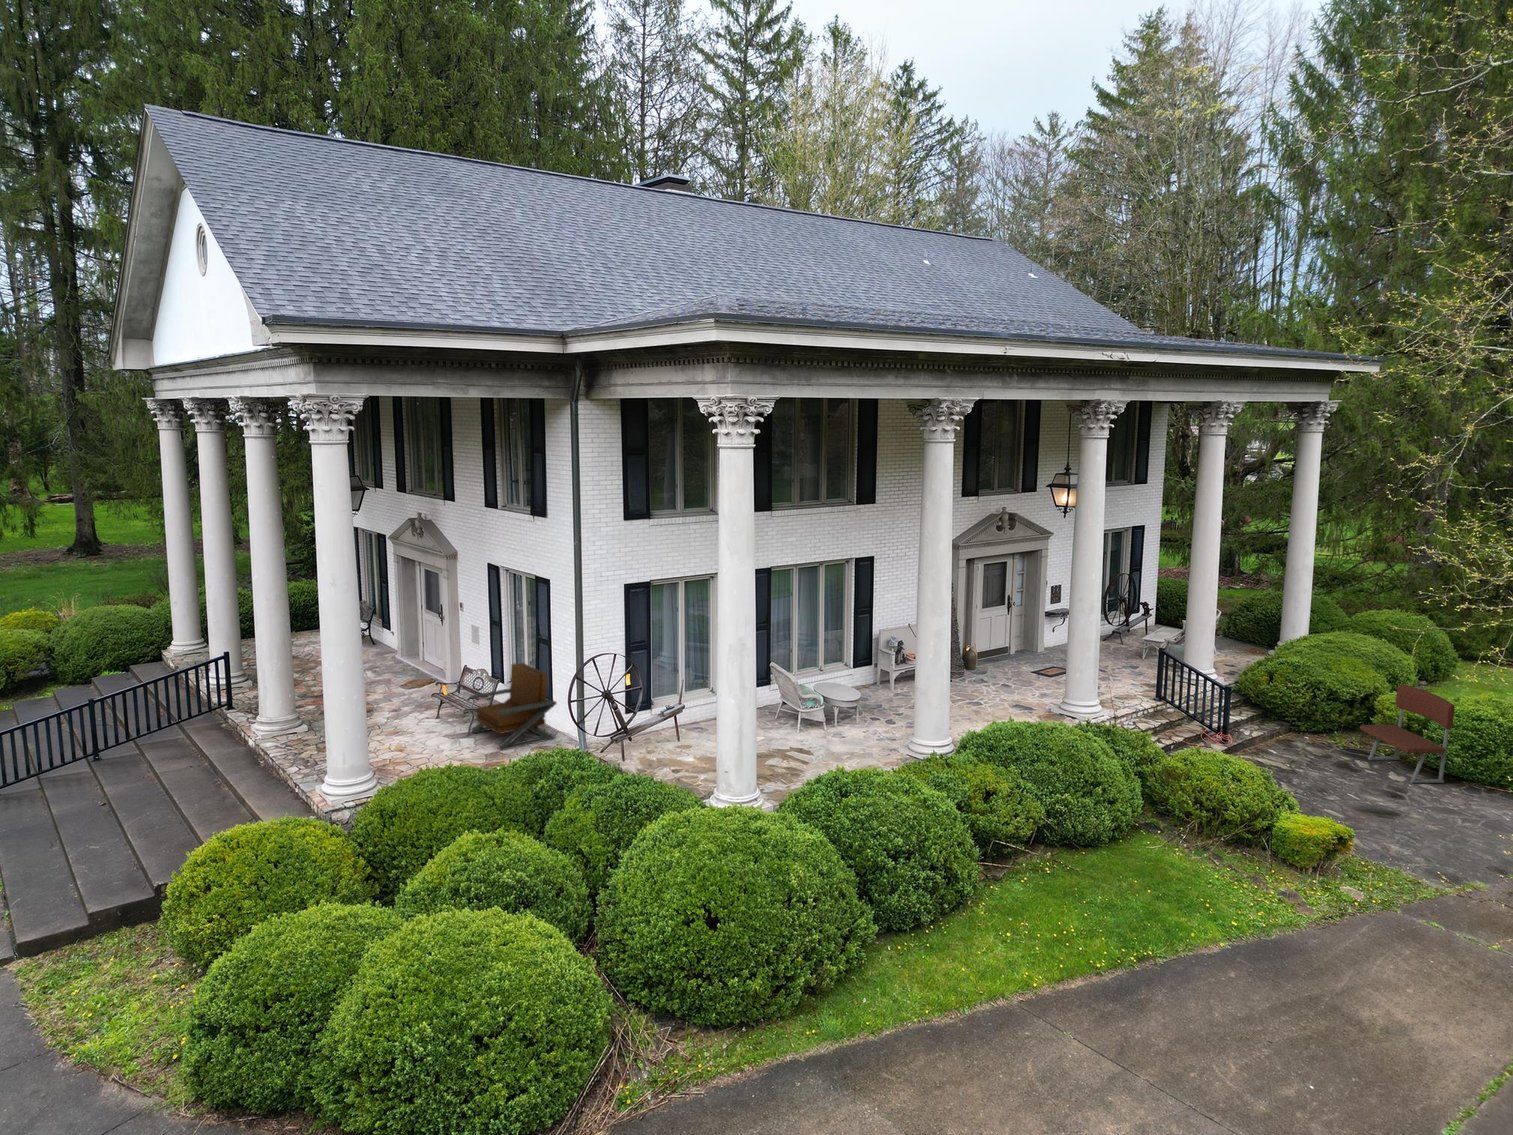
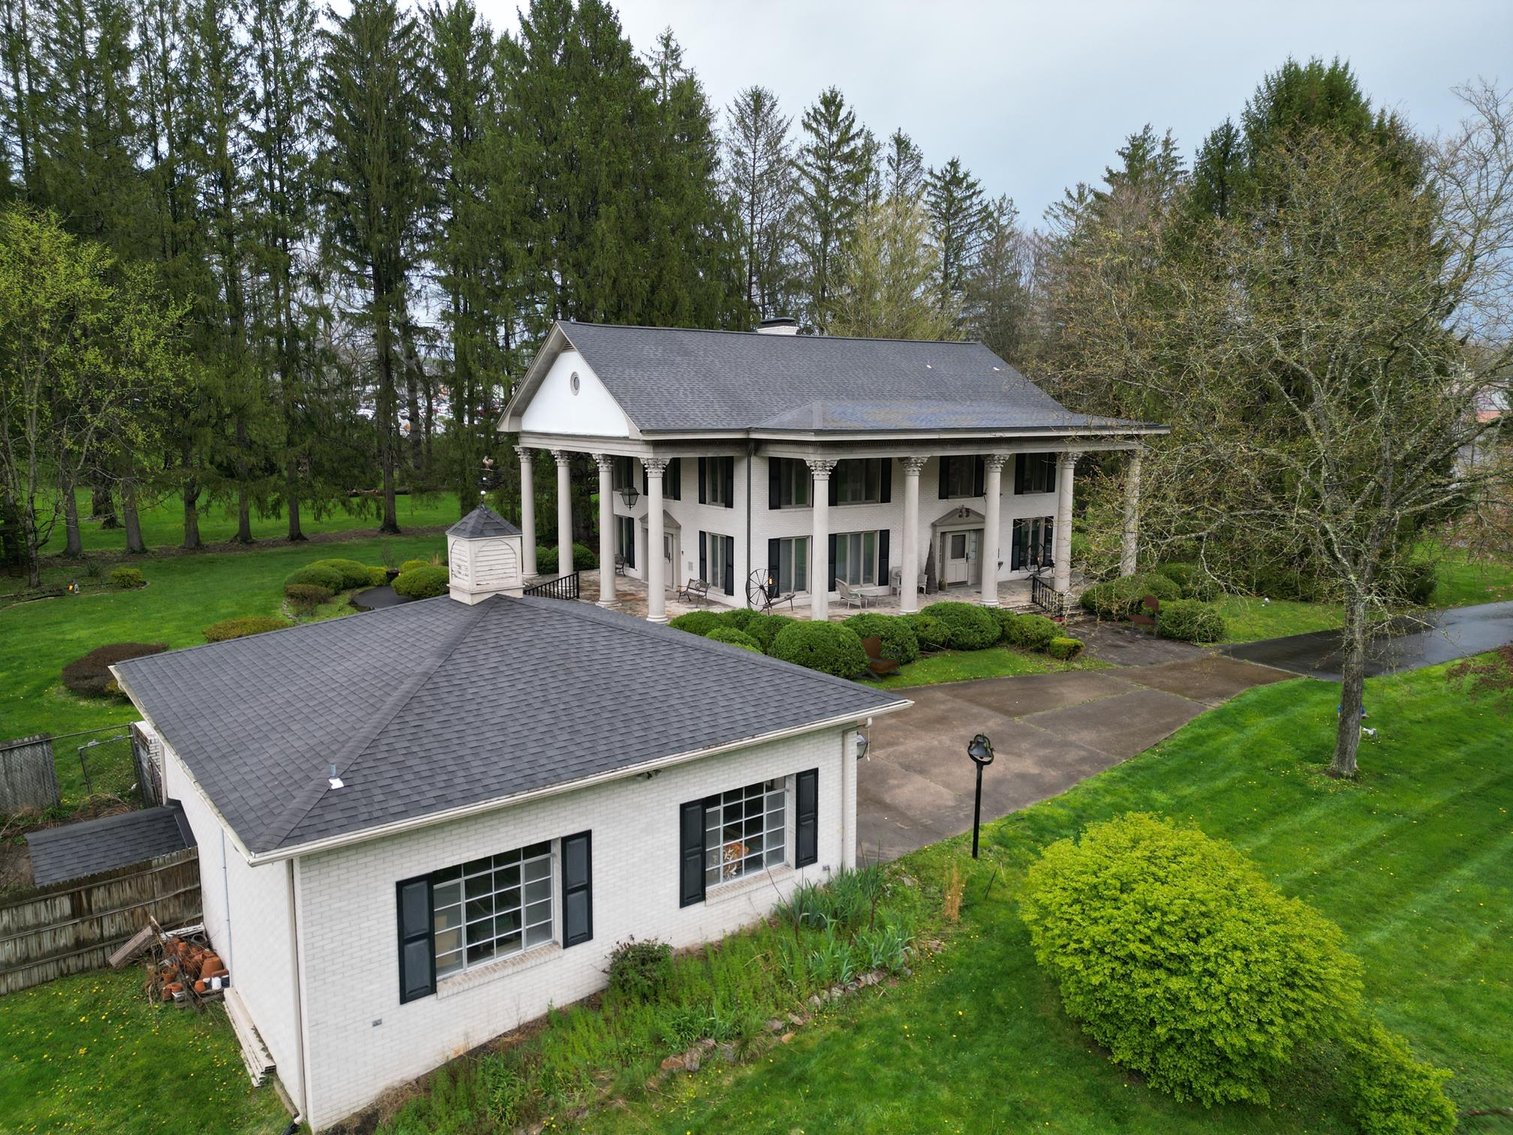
lounge chair: present [471,663,556,750] -> present [855,636,901,682]

